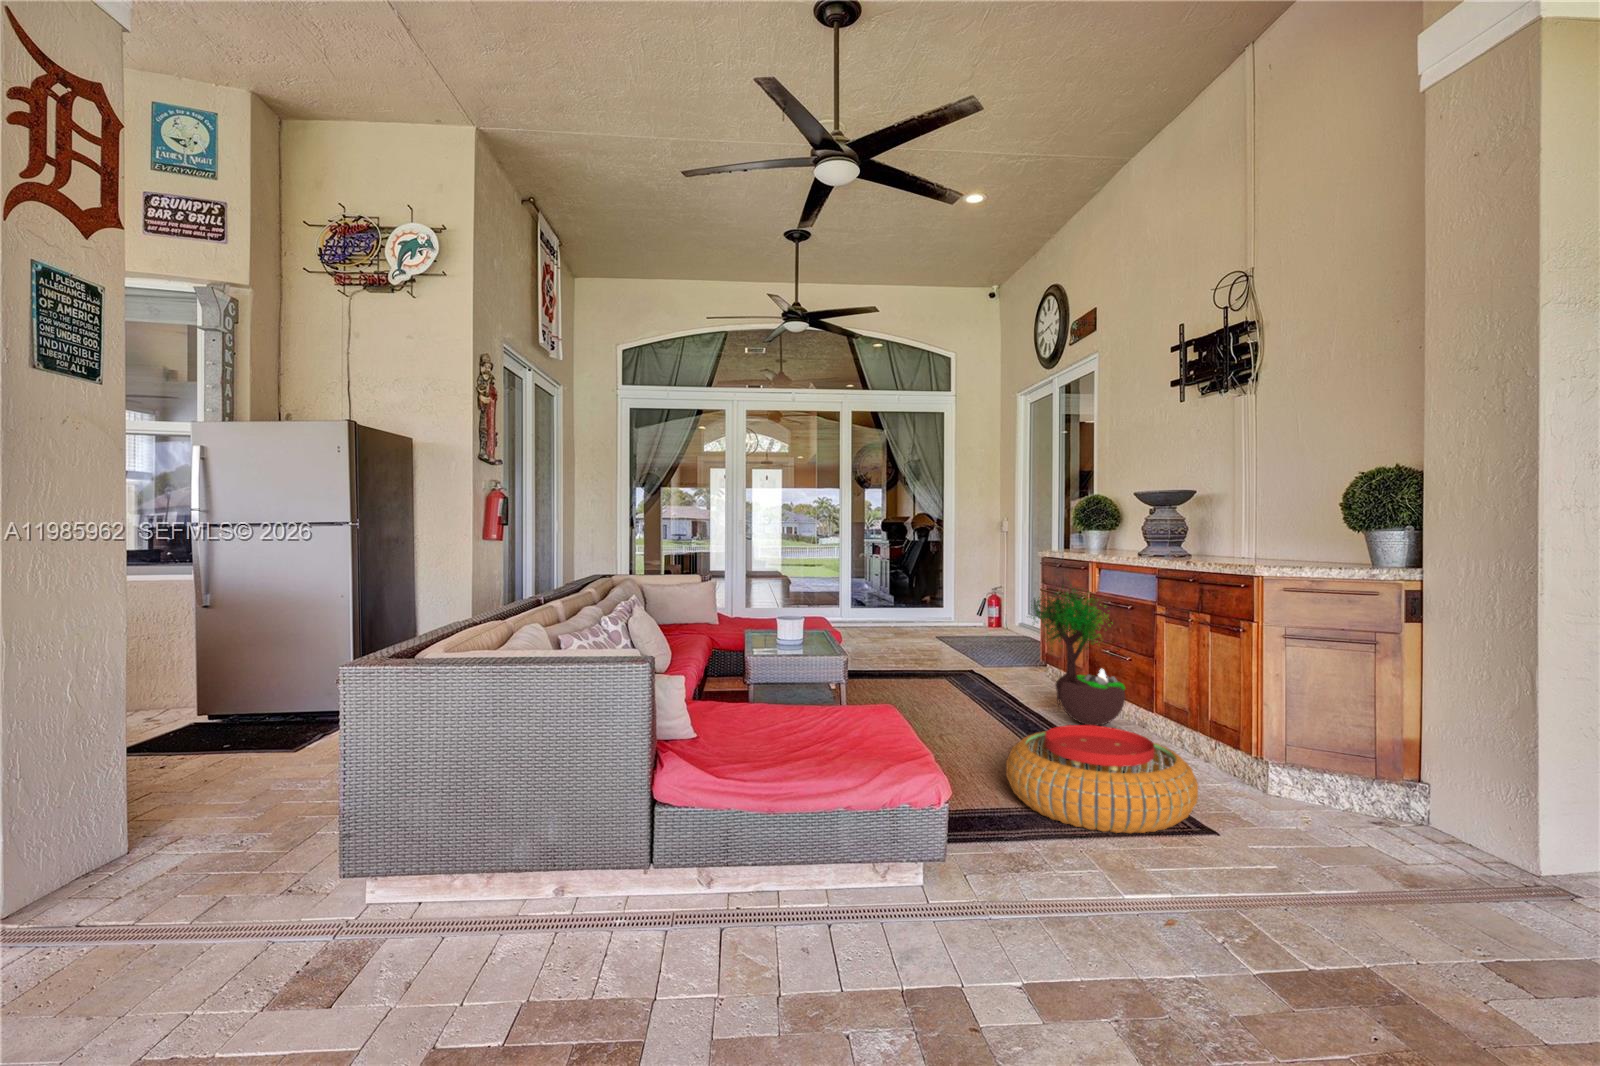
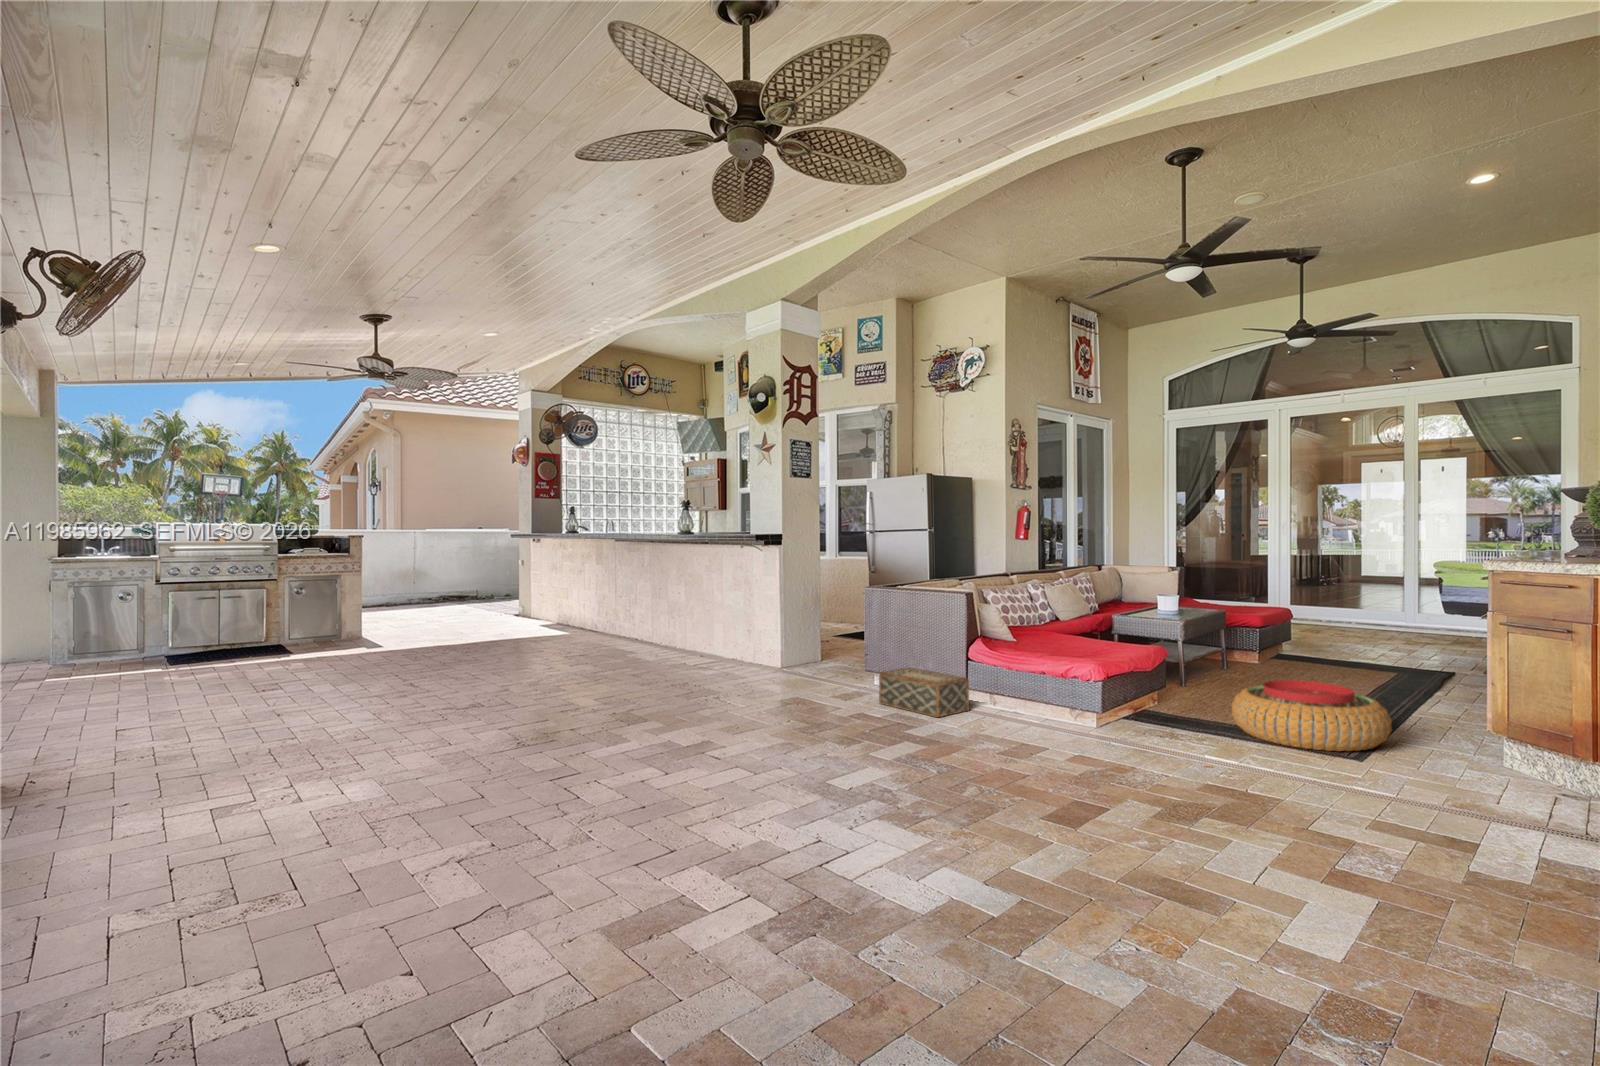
potted tree: present [1031,587,1125,726] -> none [1400,575,1503,717]
woven basket: none [449,853,677,987] -> present [879,668,969,717]

